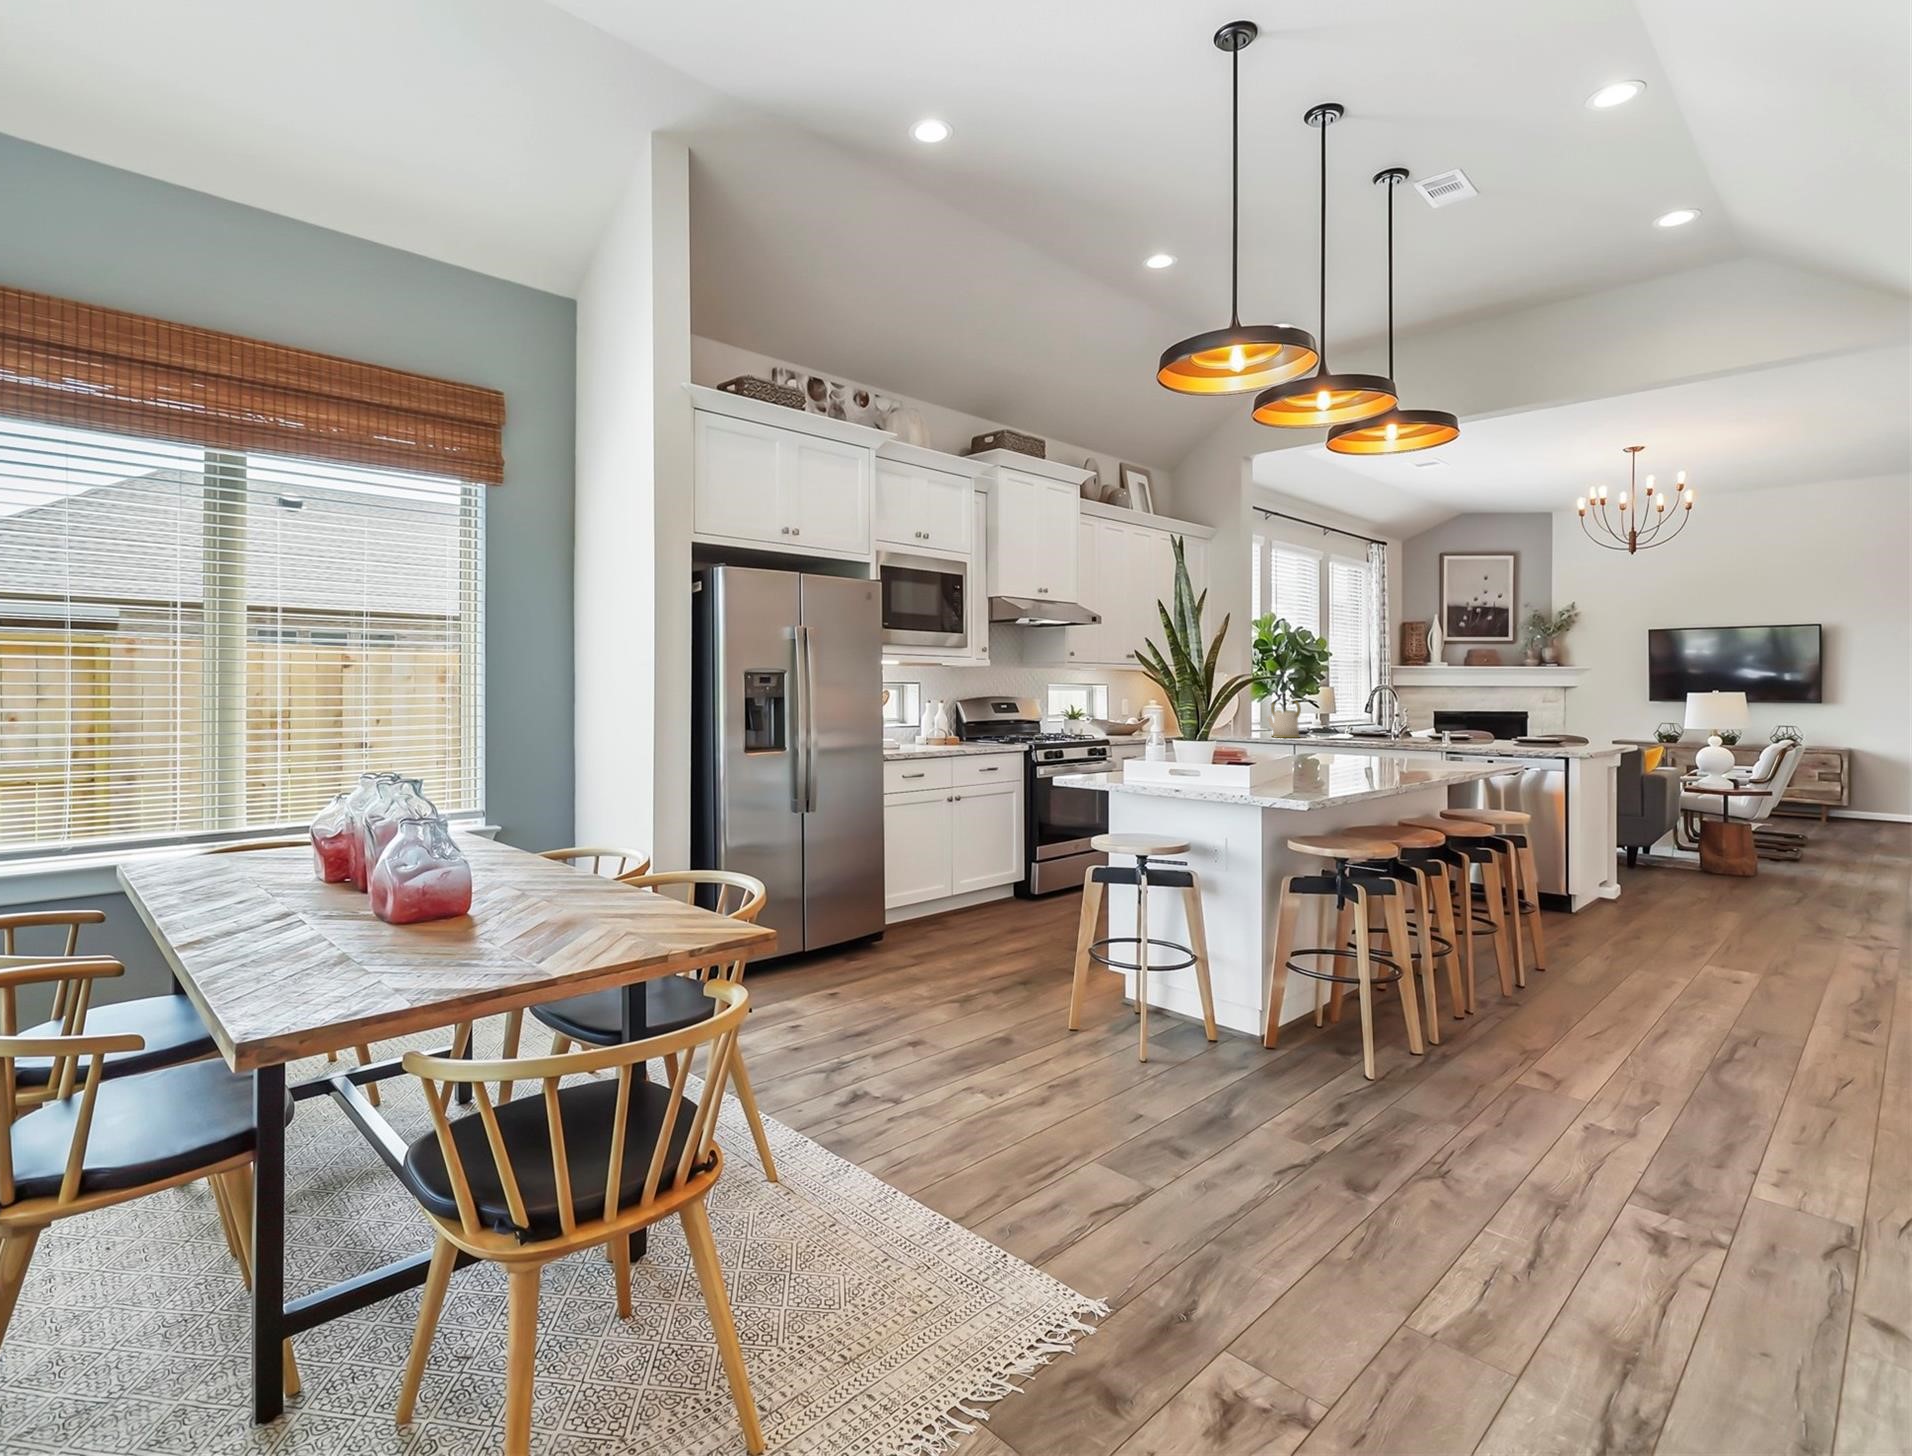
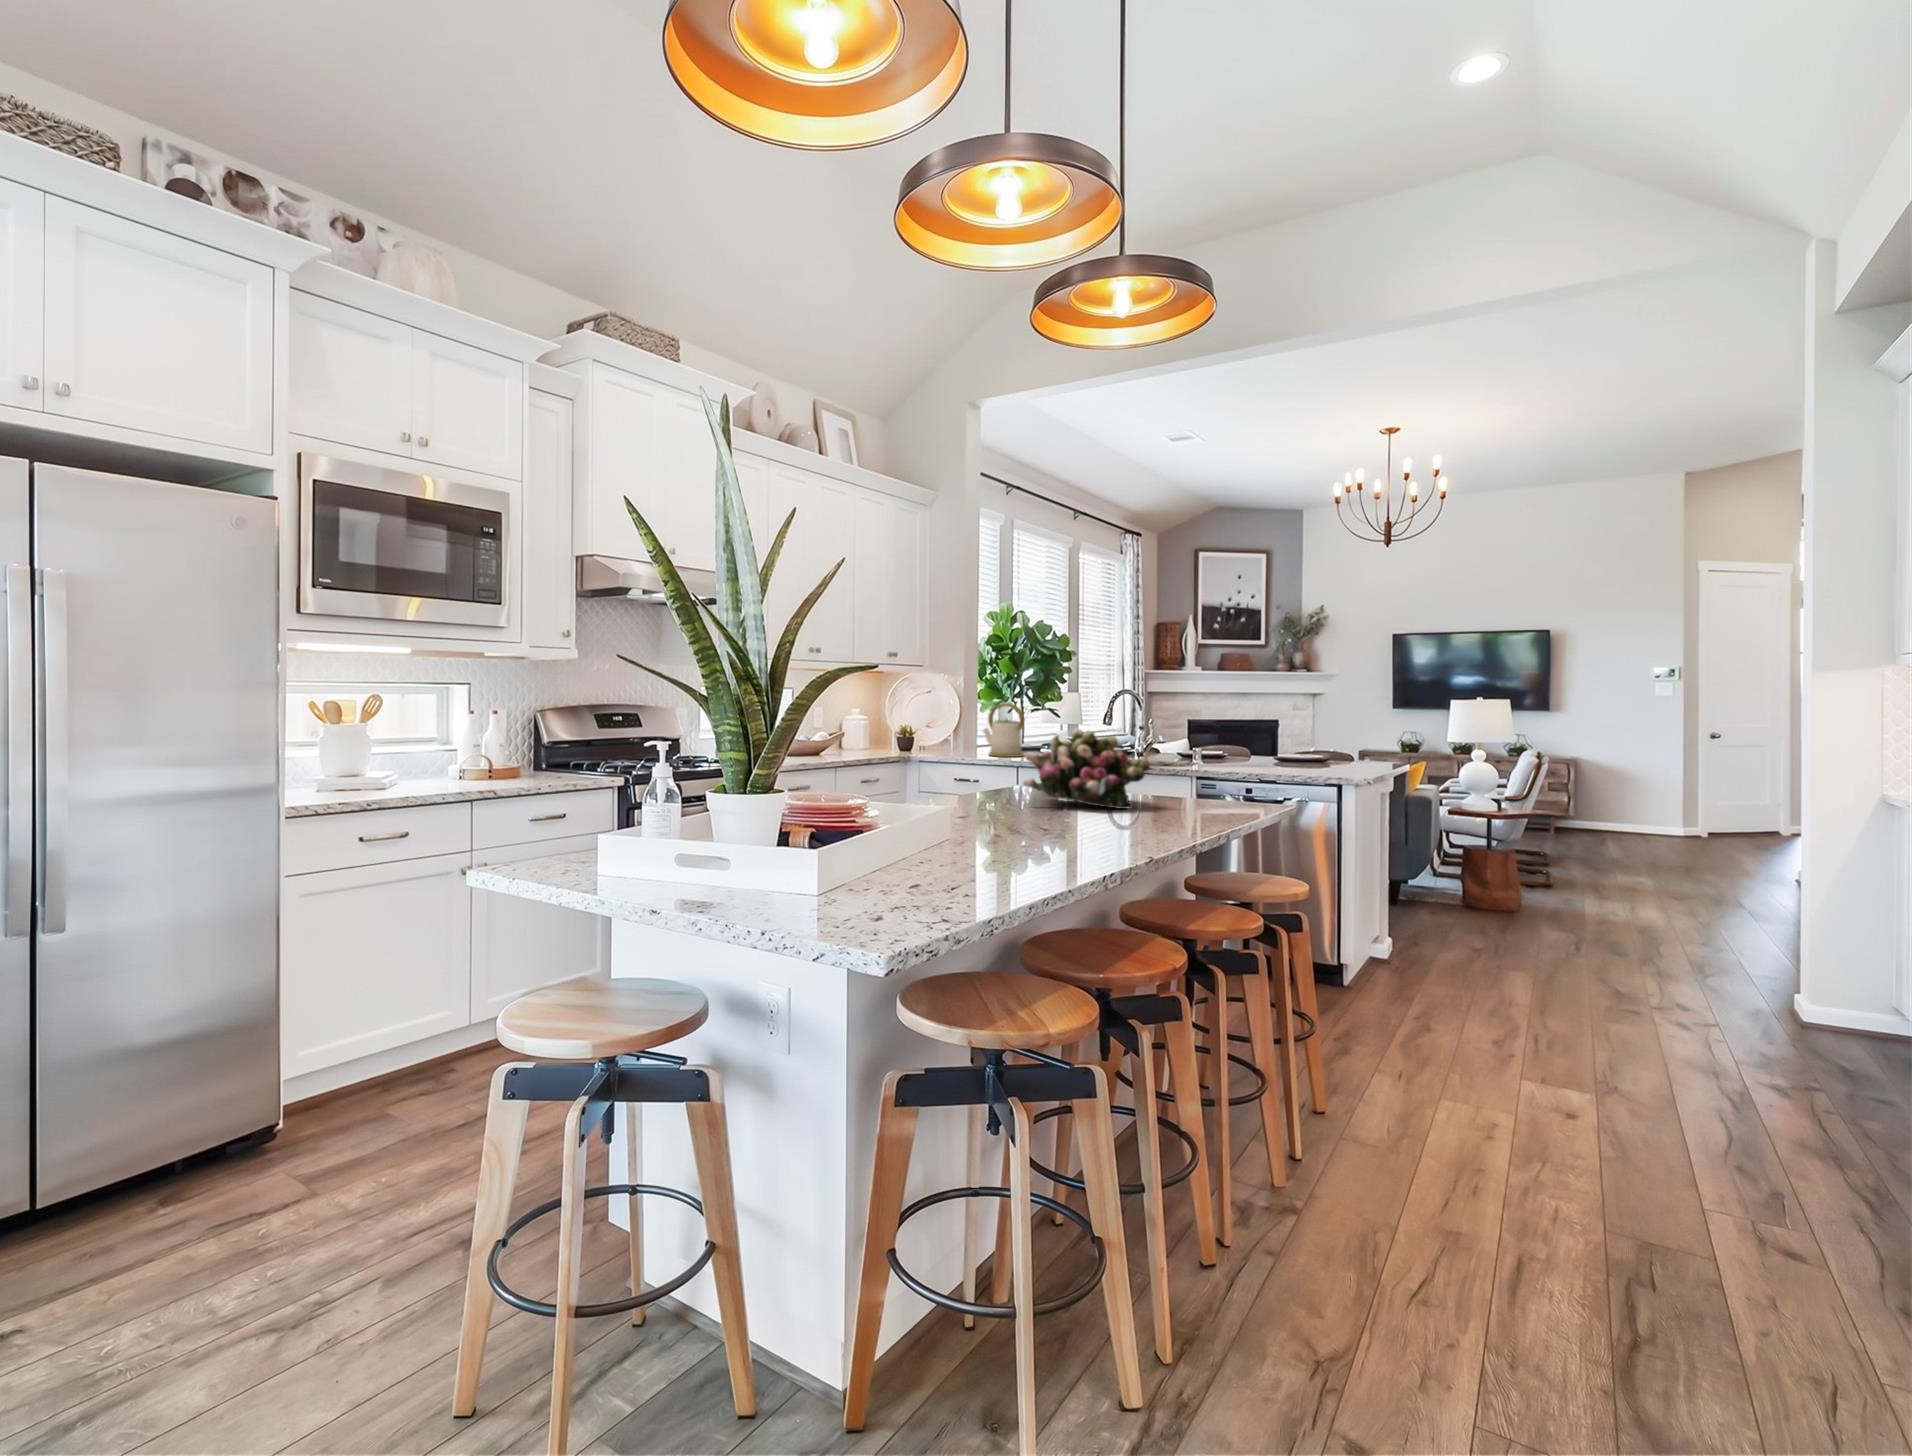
flower arrangement: none [1325,713,1415,765] -> present [1023,729,1150,809]

